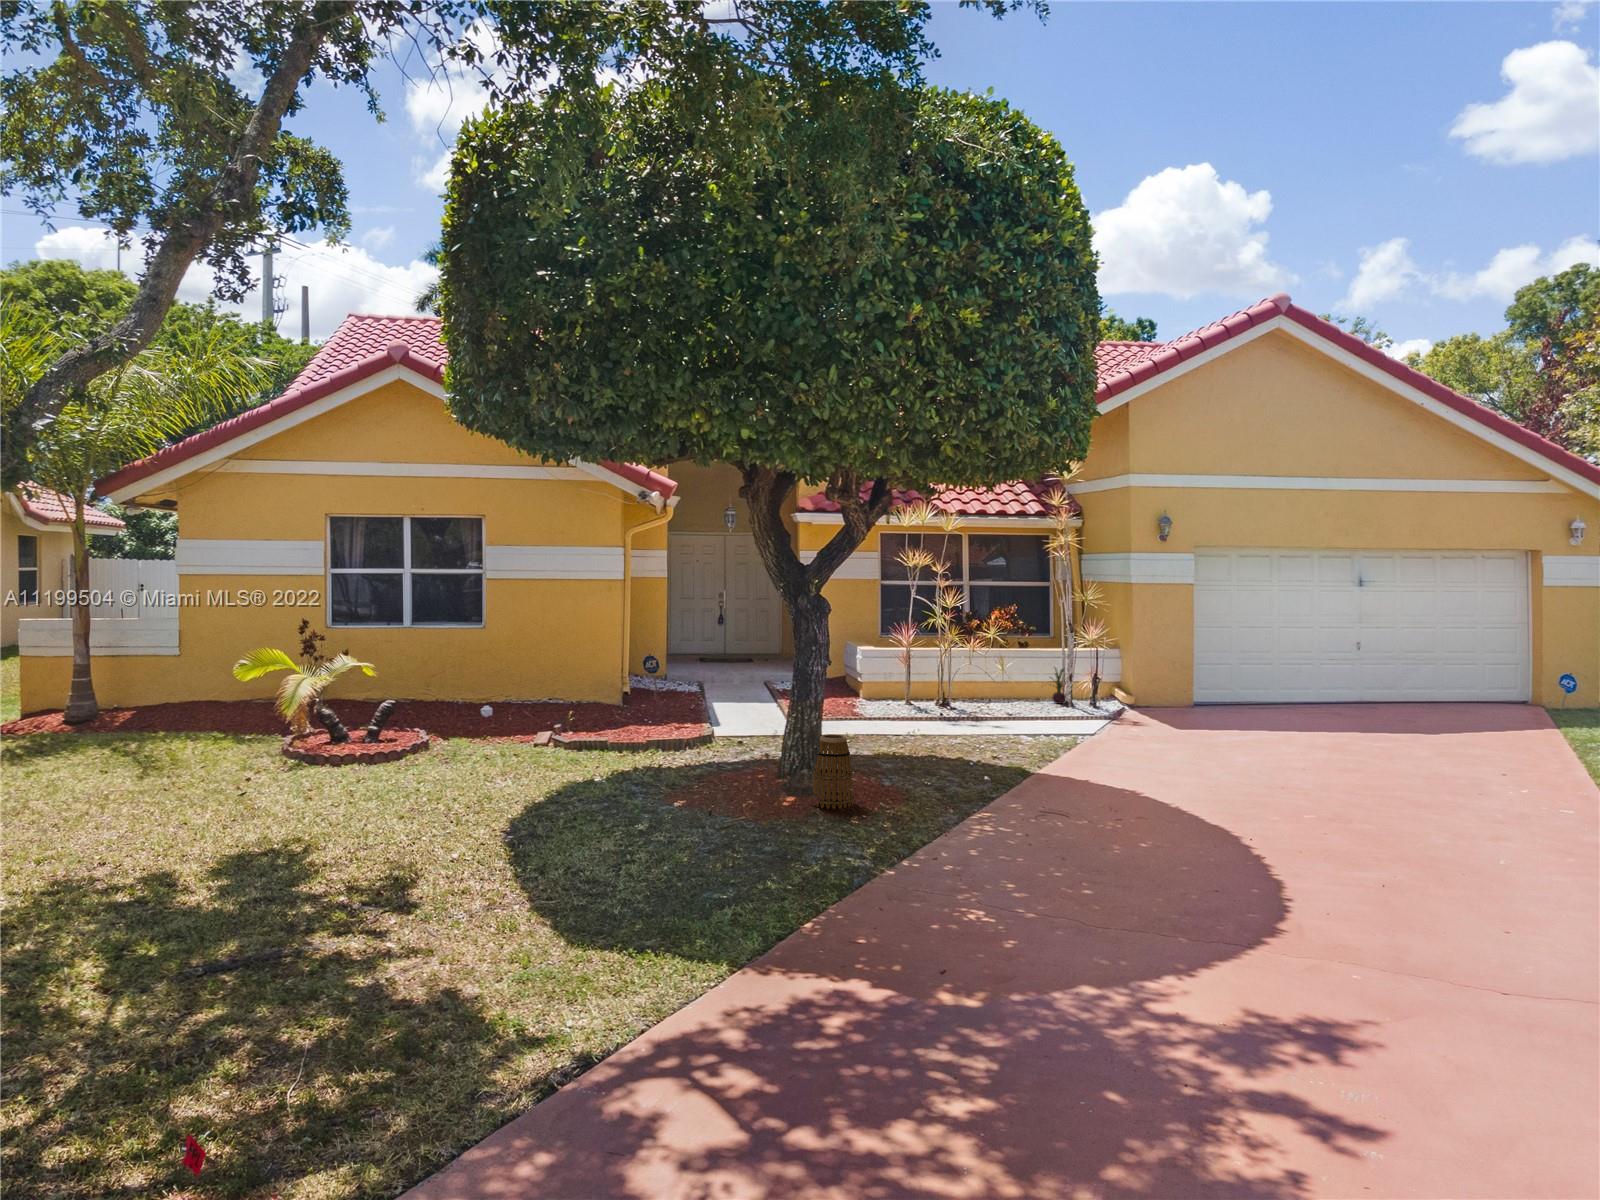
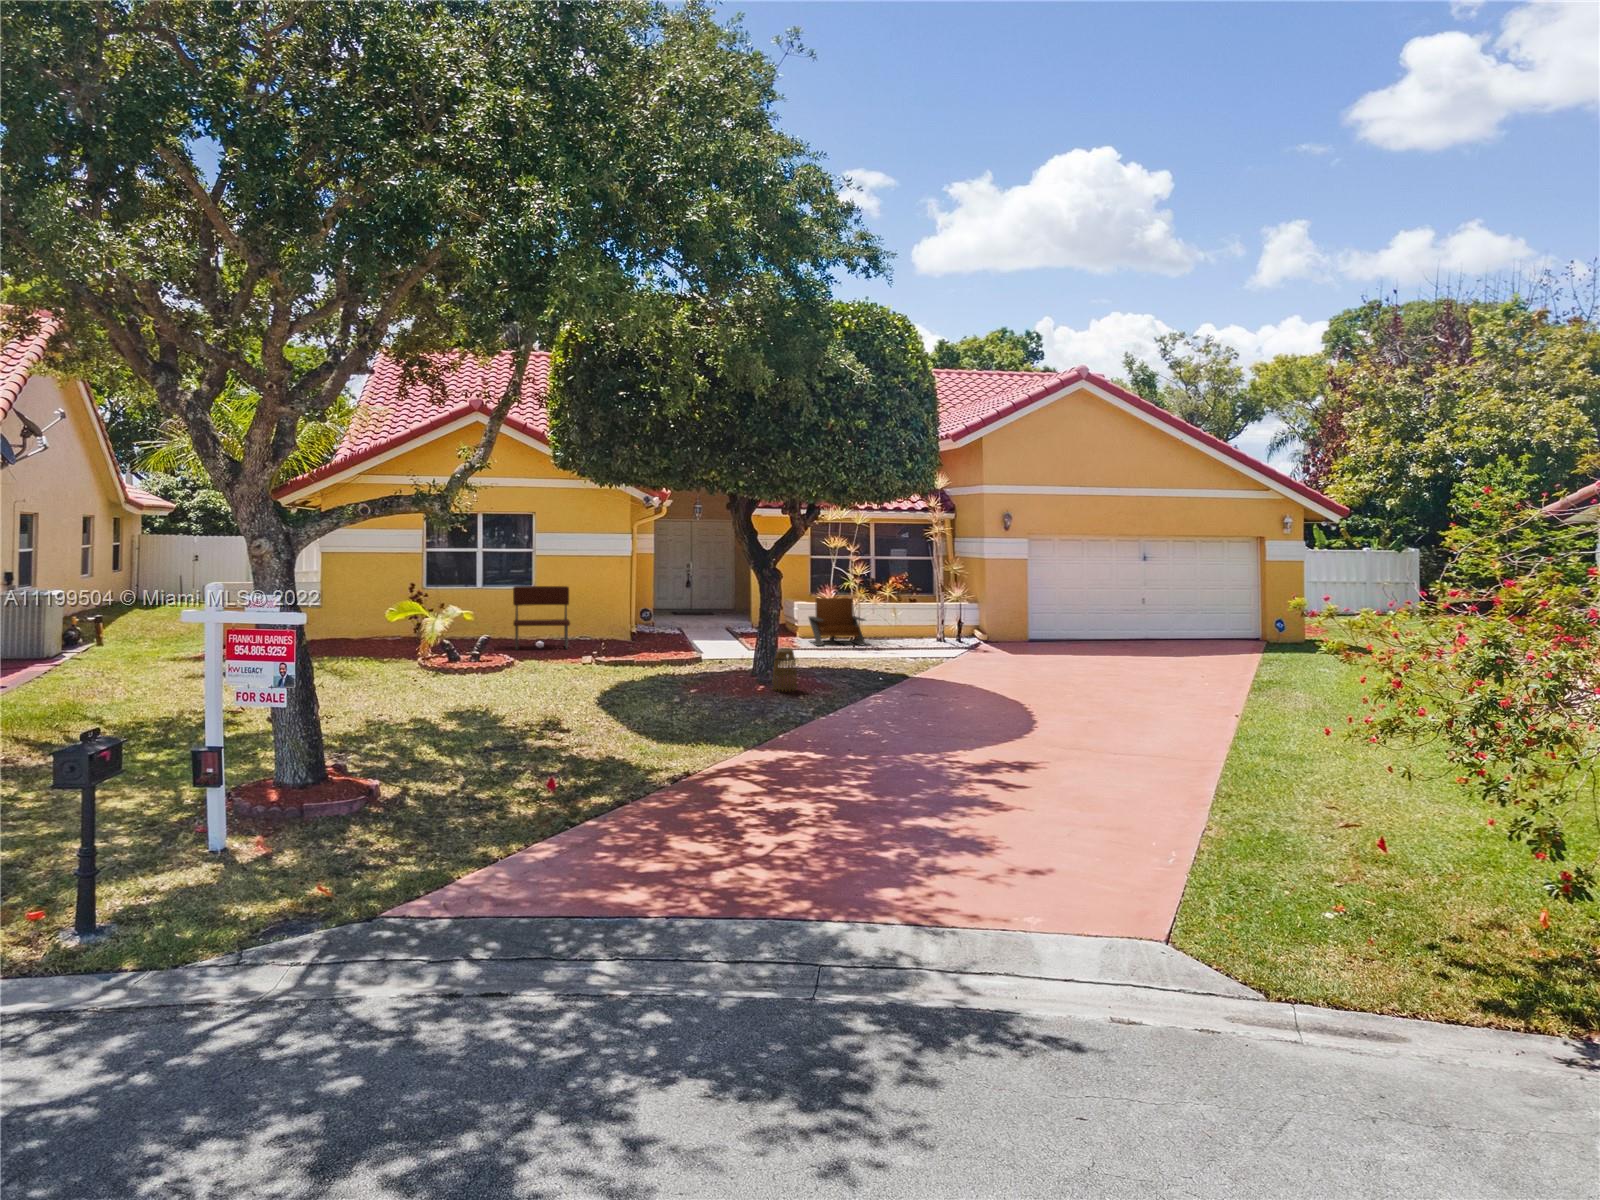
bench: none [445,625,531,718] -> present [513,586,570,649]
lounge chair: none [876,642,960,712] -> present [809,598,866,646]
decorative plant: present [1050,668,1066,704] -> none [923,615,950,641]

